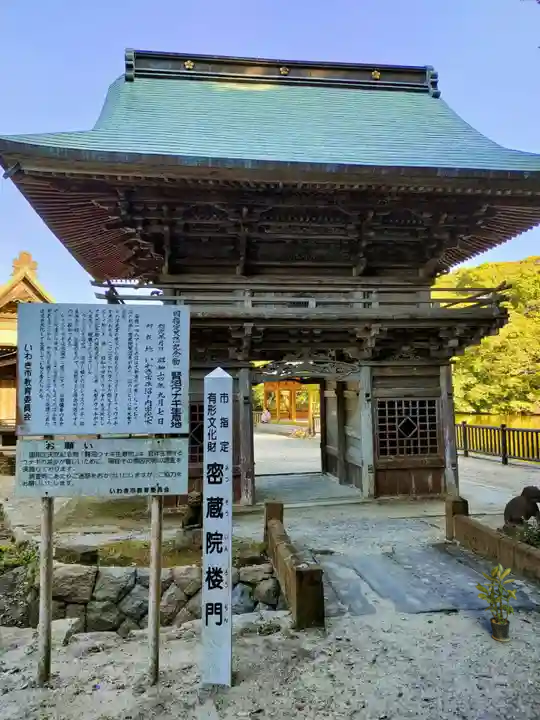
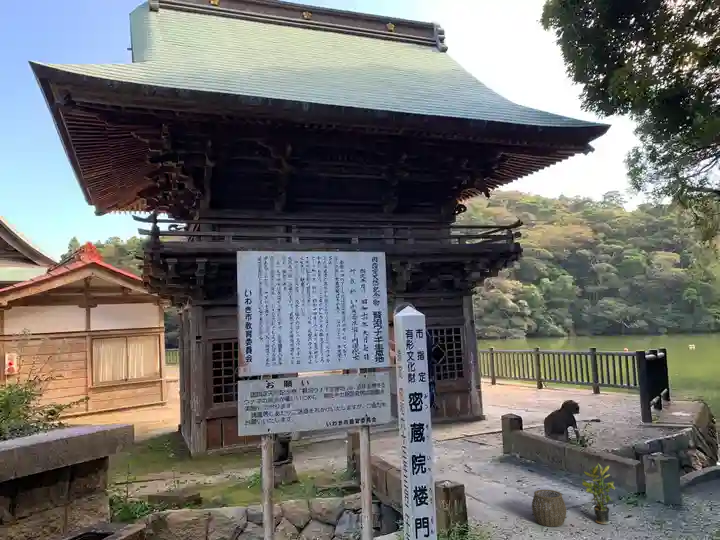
woven basket: none [411,588,453,635] -> present [532,490,566,527]

